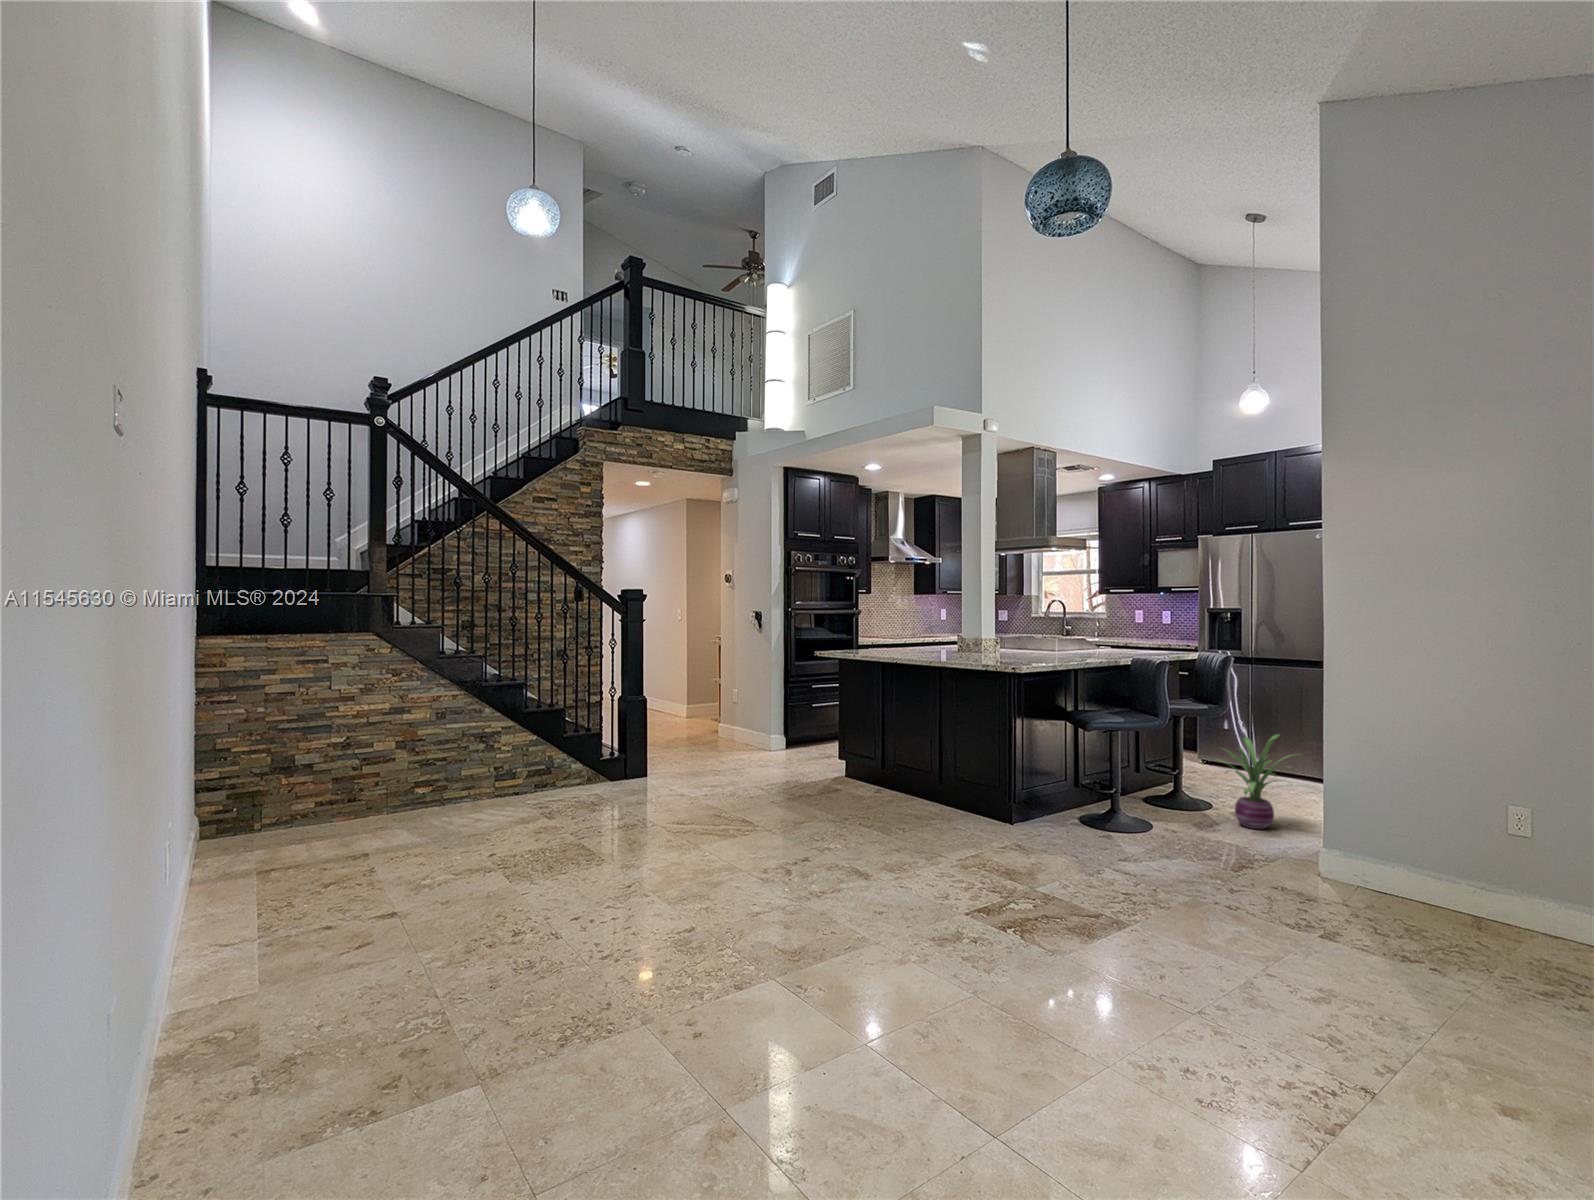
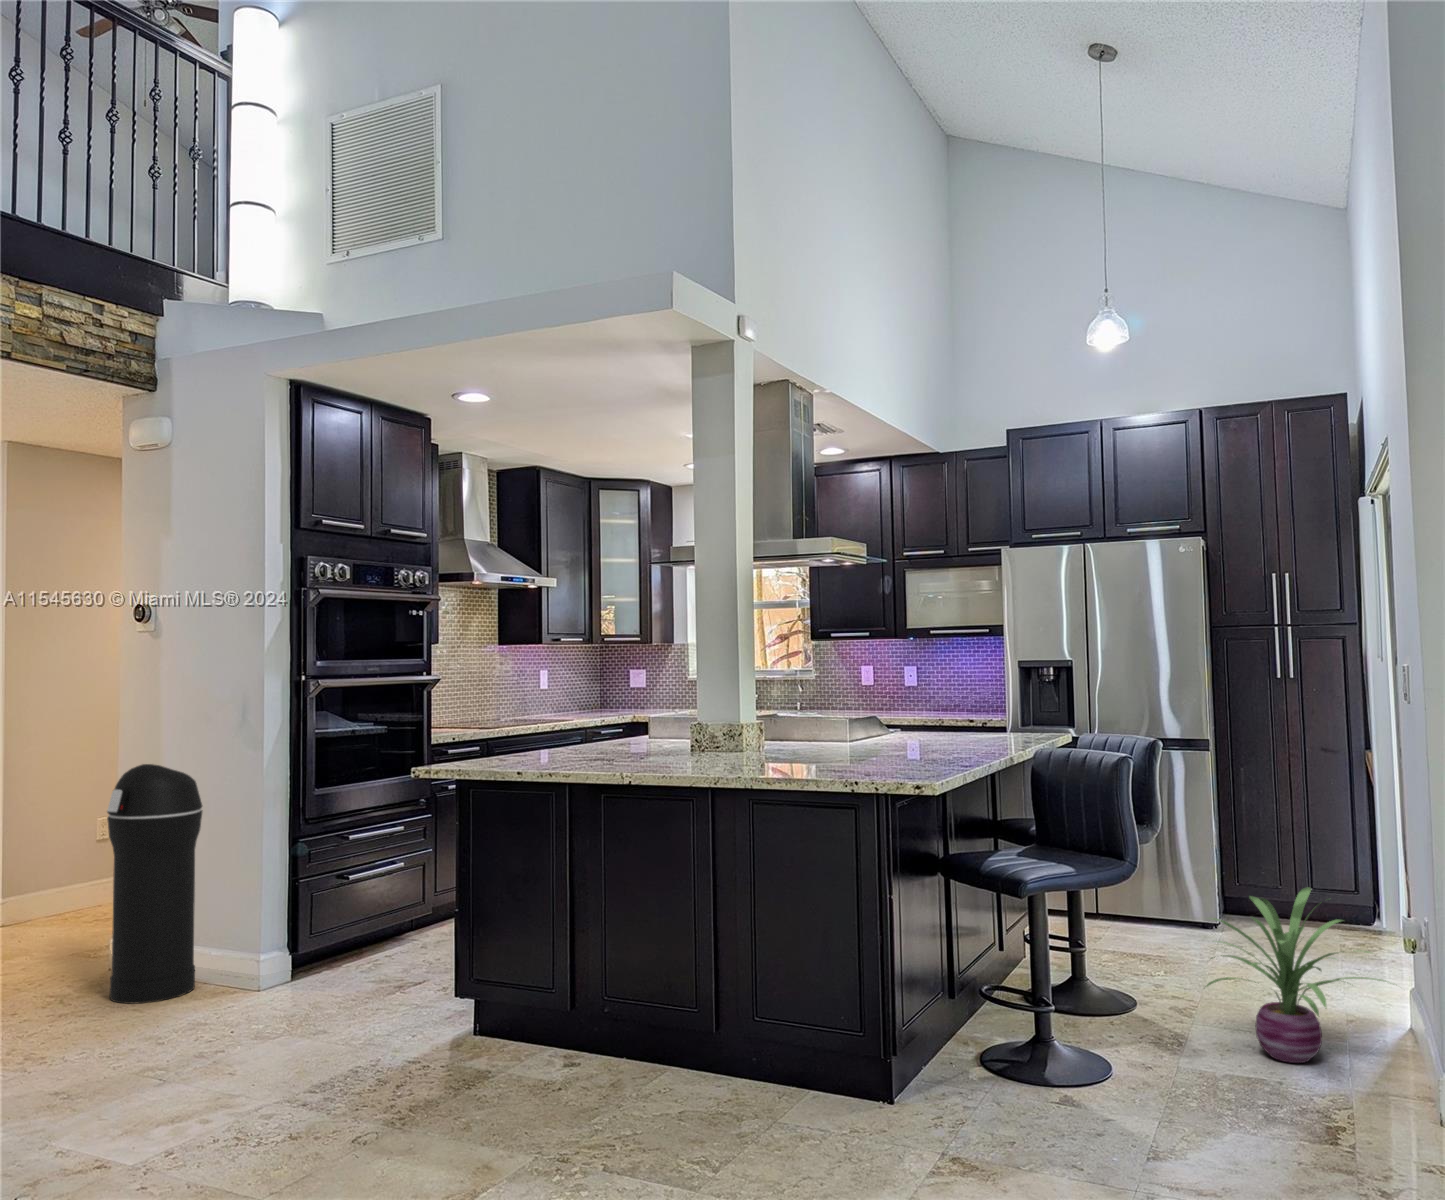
trash can: none [709,646,748,750] -> present [107,764,202,1004]

